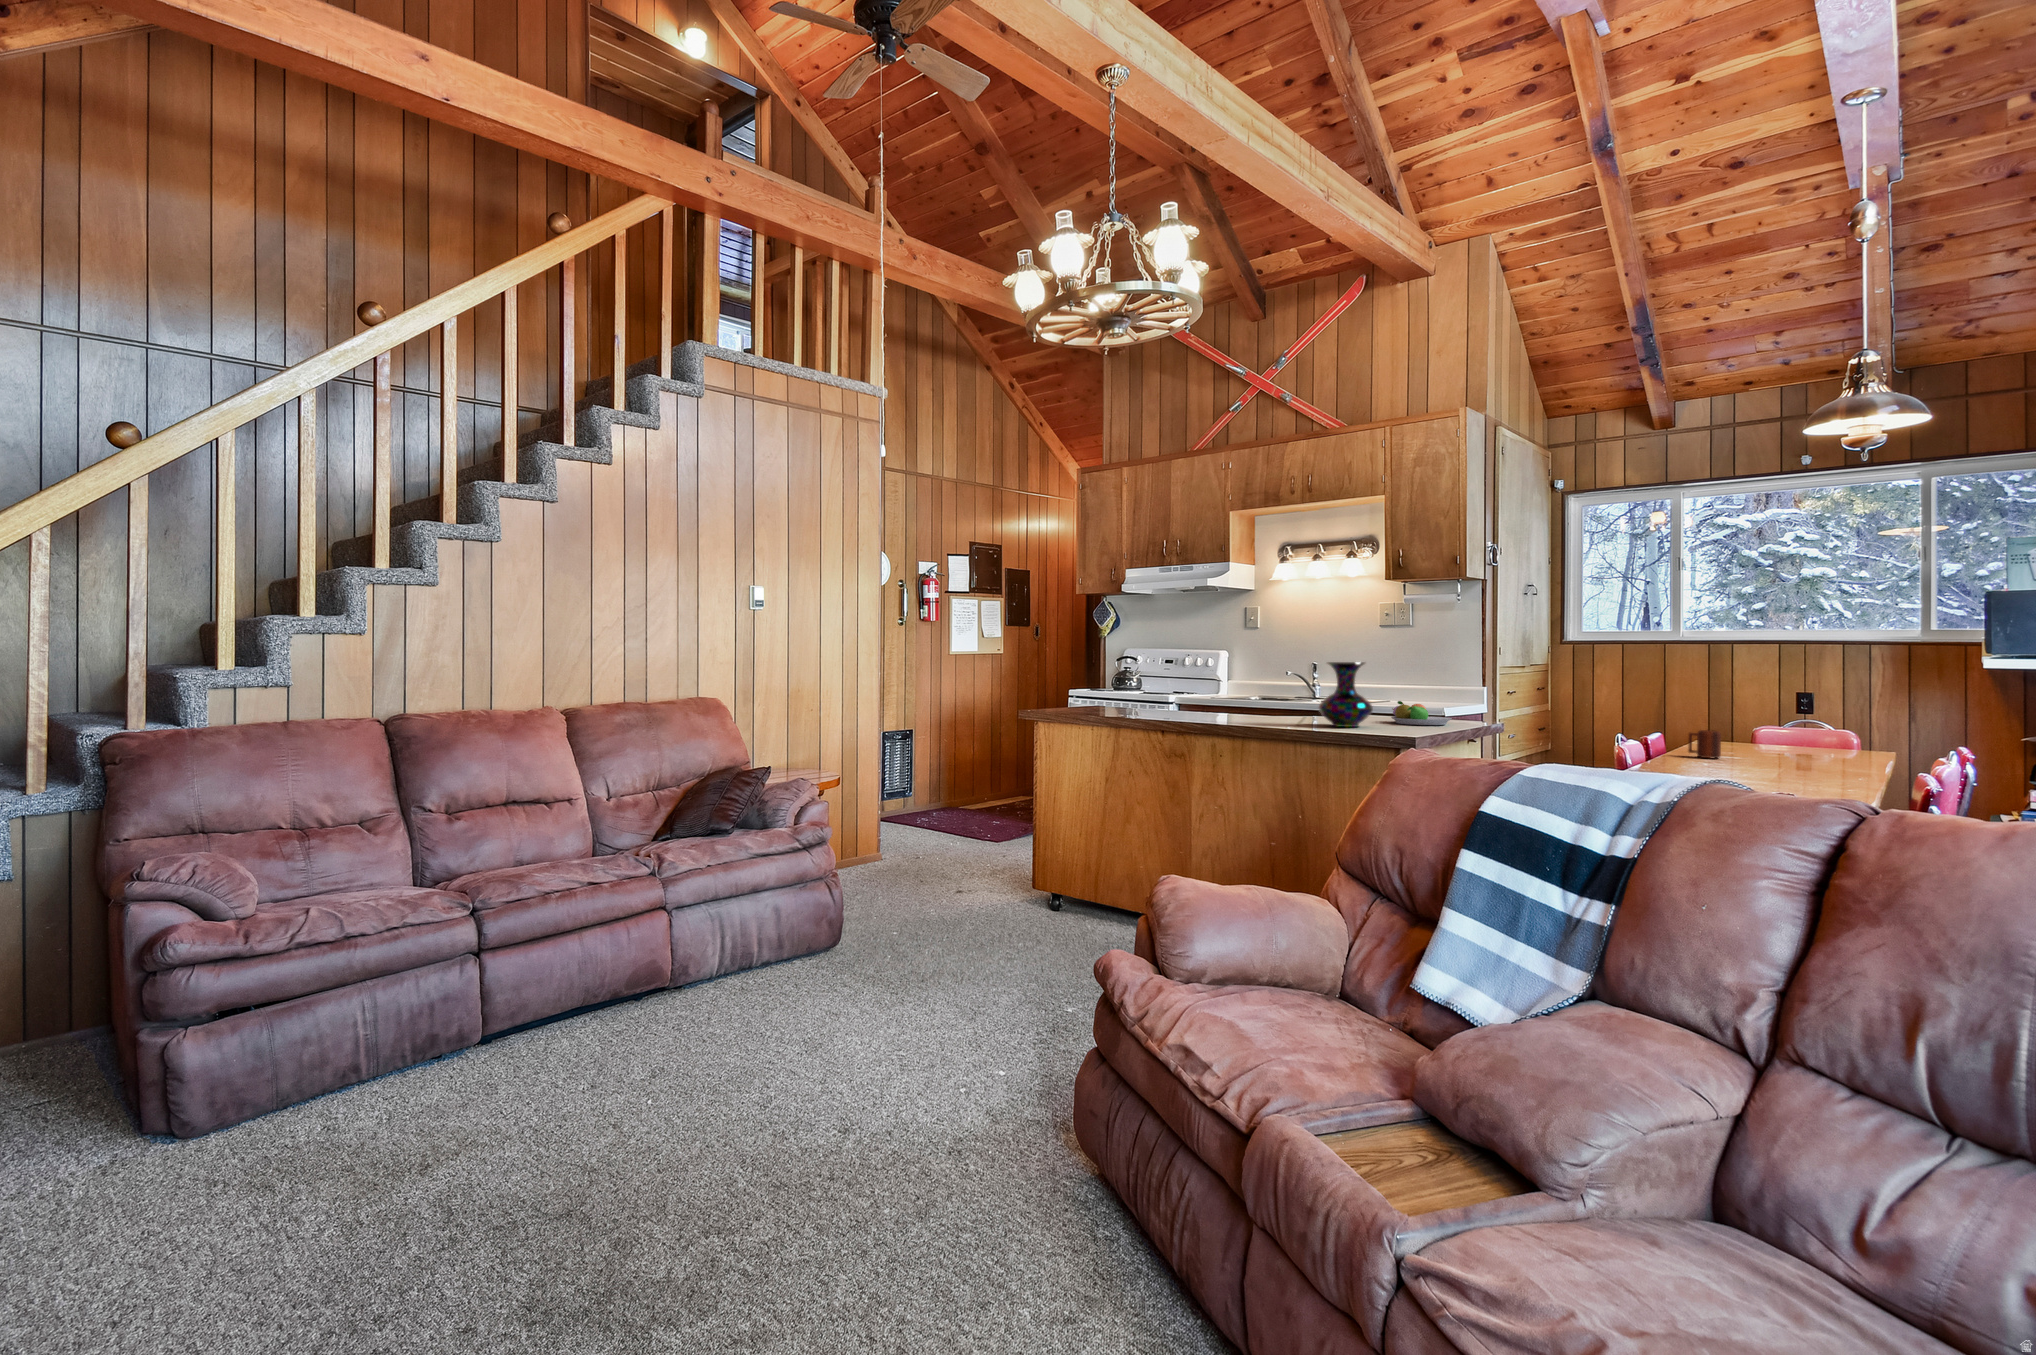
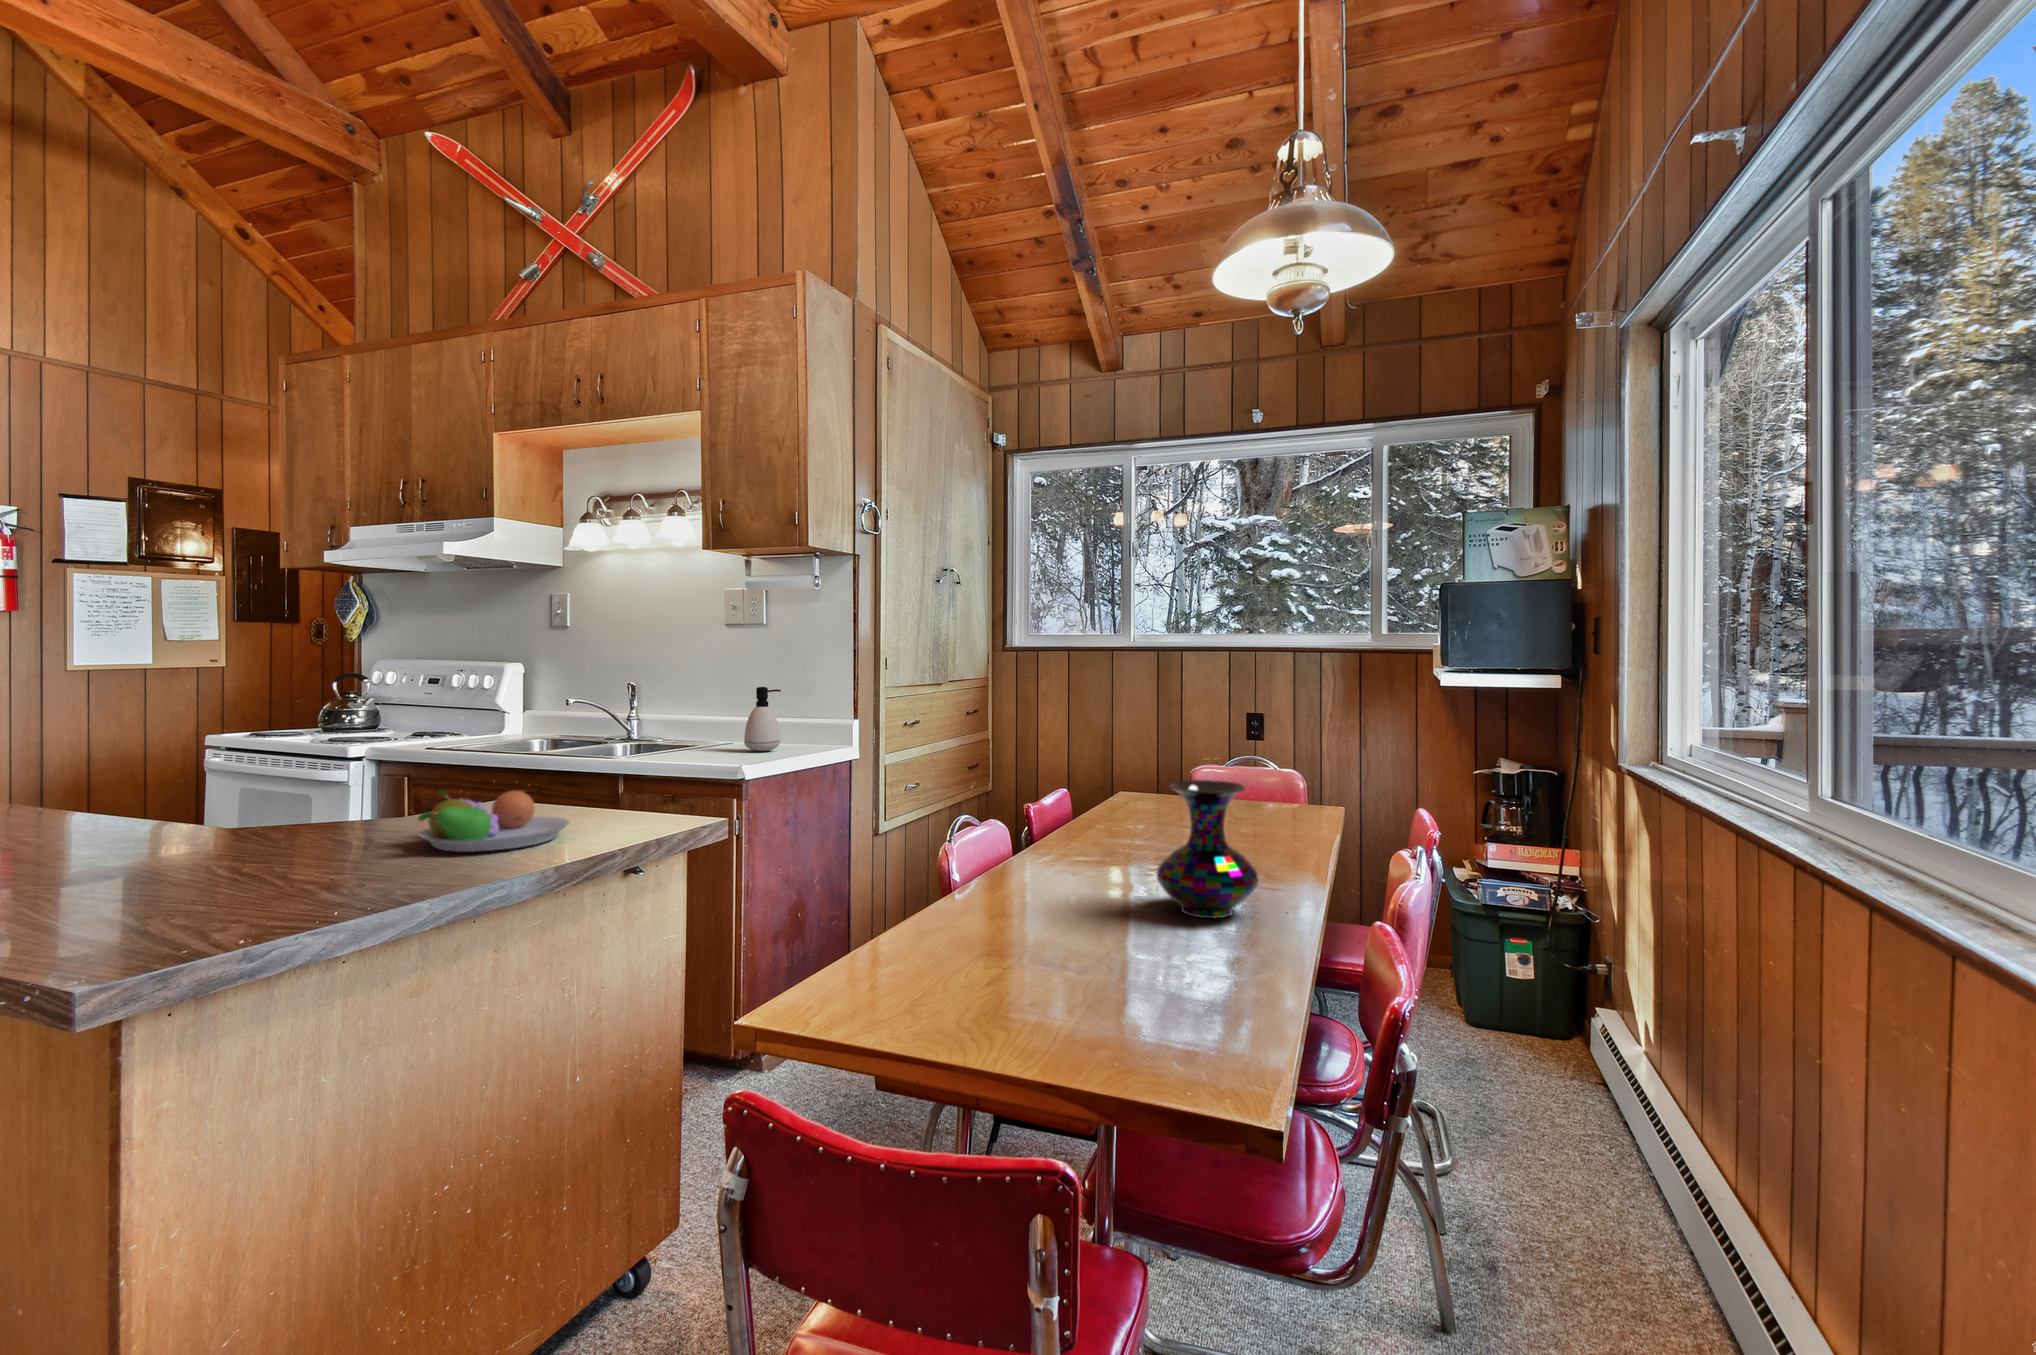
vase: present [1318,662,1373,727] -> present [1156,780,1259,918]
soap dispenser: none [1414,666,1439,706] -> present [744,687,781,751]
mug: present [1689,730,1721,758] -> none [1090,793,1132,841]

